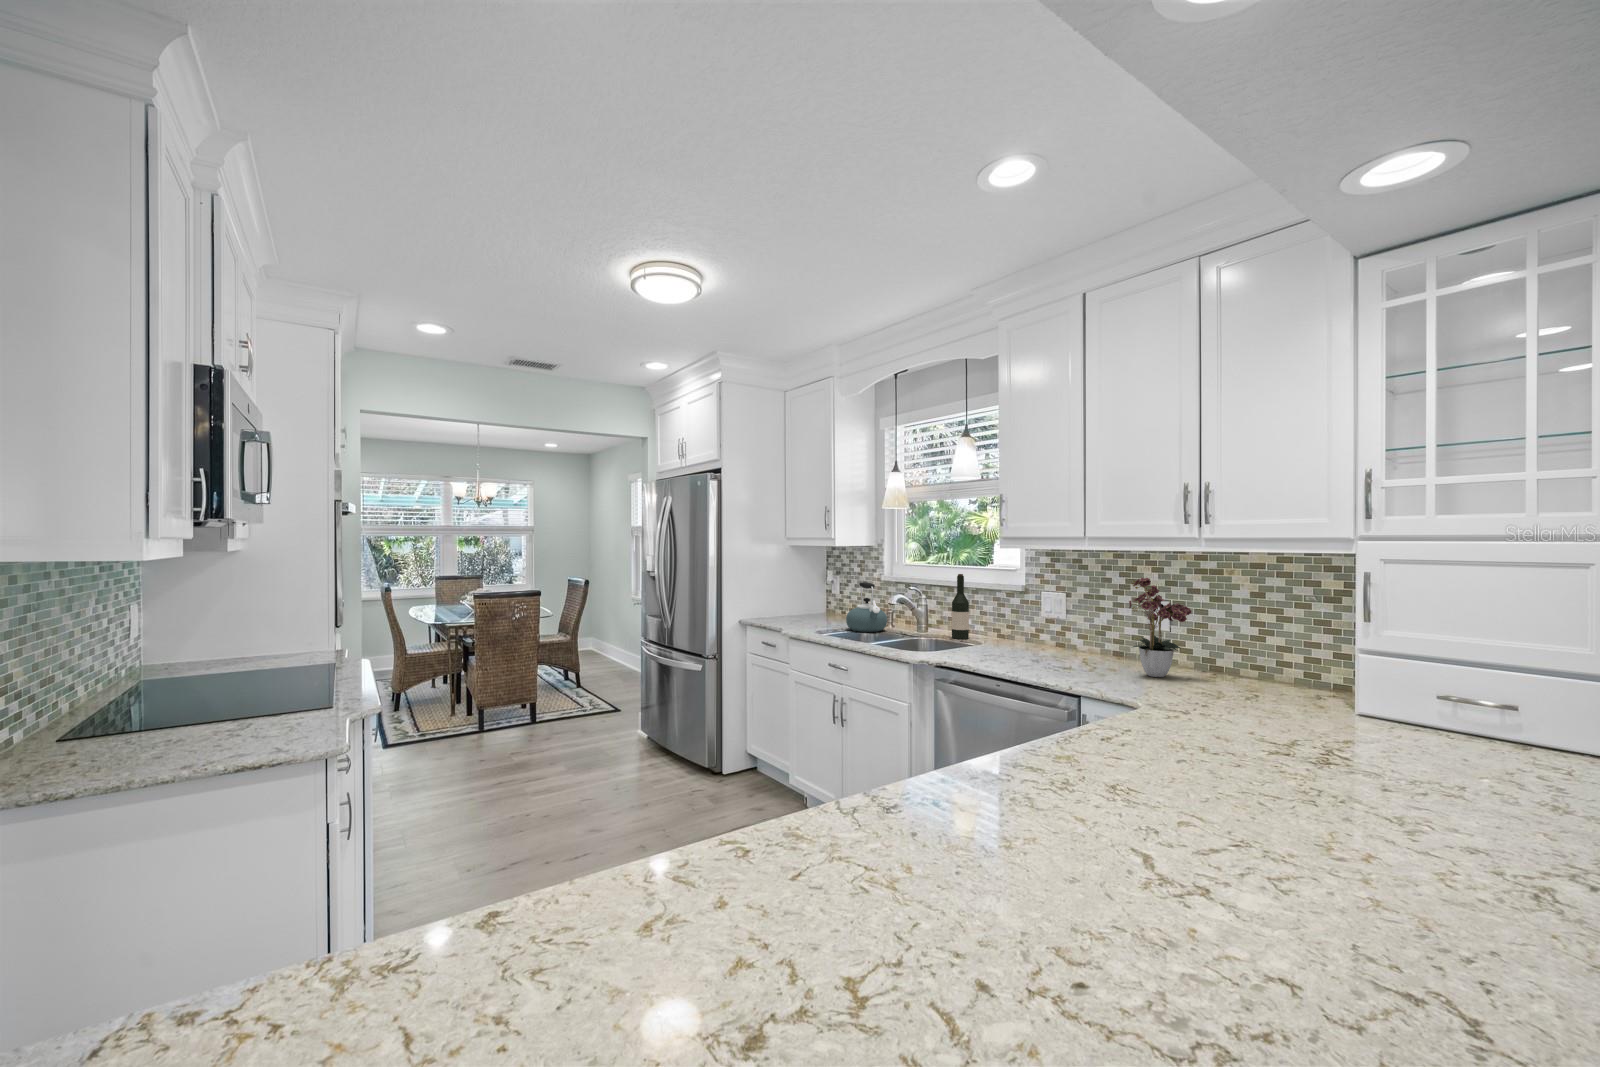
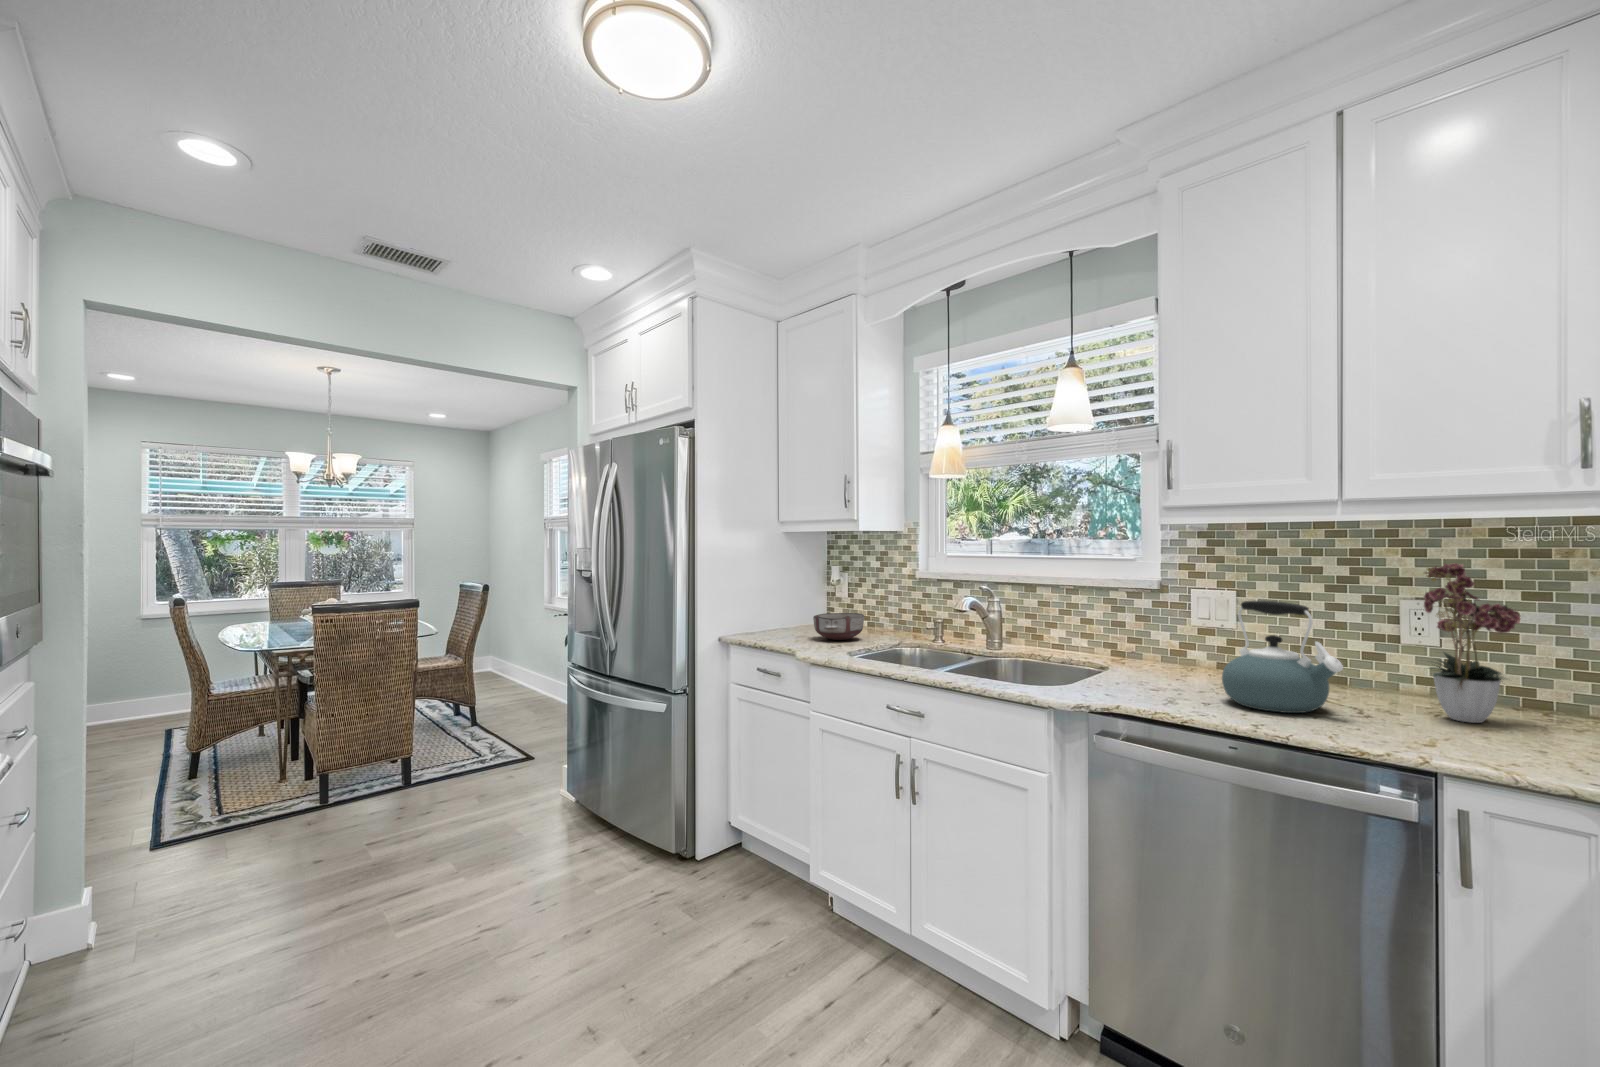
wine bottle: present [952,574,969,639] -> none [1046,566,1073,659]
kettle: present [846,582,887,632] -> present [1222,601,1343,713]
ceramic bowl: none [803,605,839,624] -> present [813,613,864,640]

